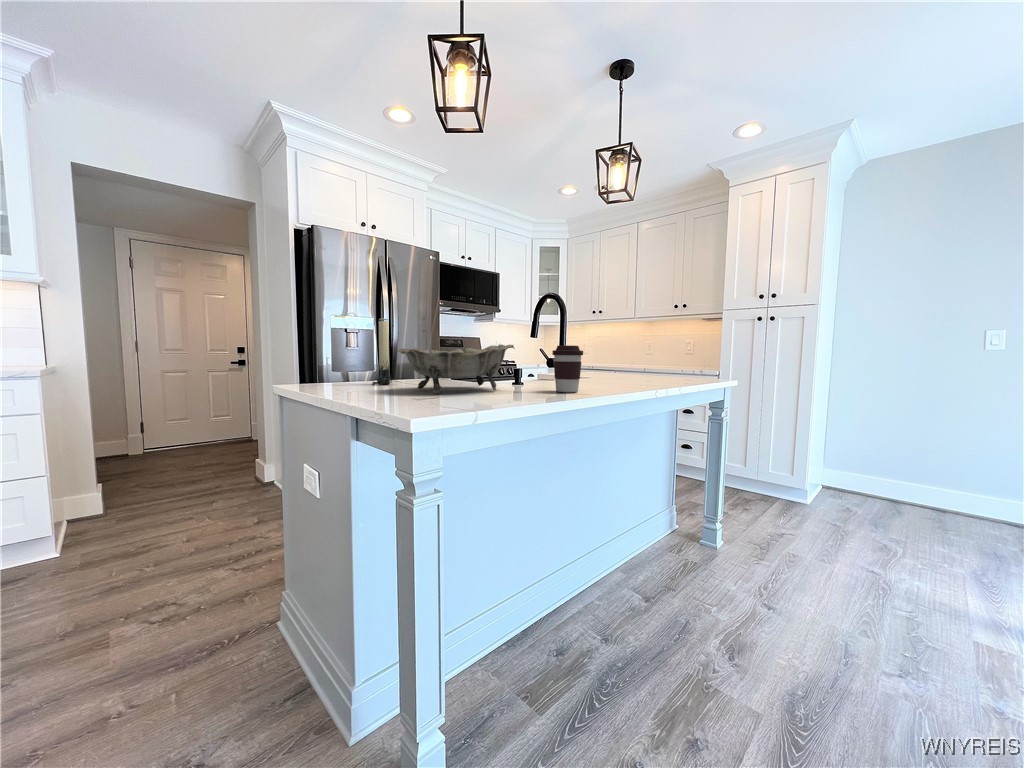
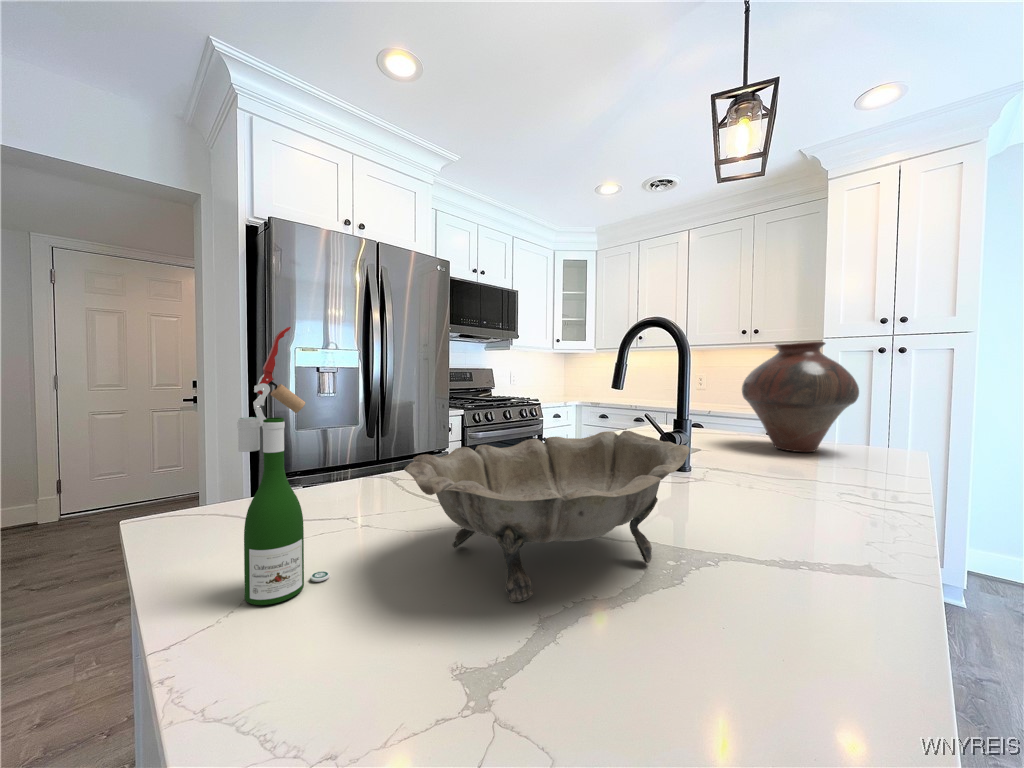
wine bottle: none [335,294,368,393] -> present [237,327,329,605]
vase: none [619,308,684,378] -> present [742,342,859,452]
candle: present [372,319,392,385] -> none [347,371,389,510]
coffee cup: present [552,345,583,392] -> none [778,445,869,569]

